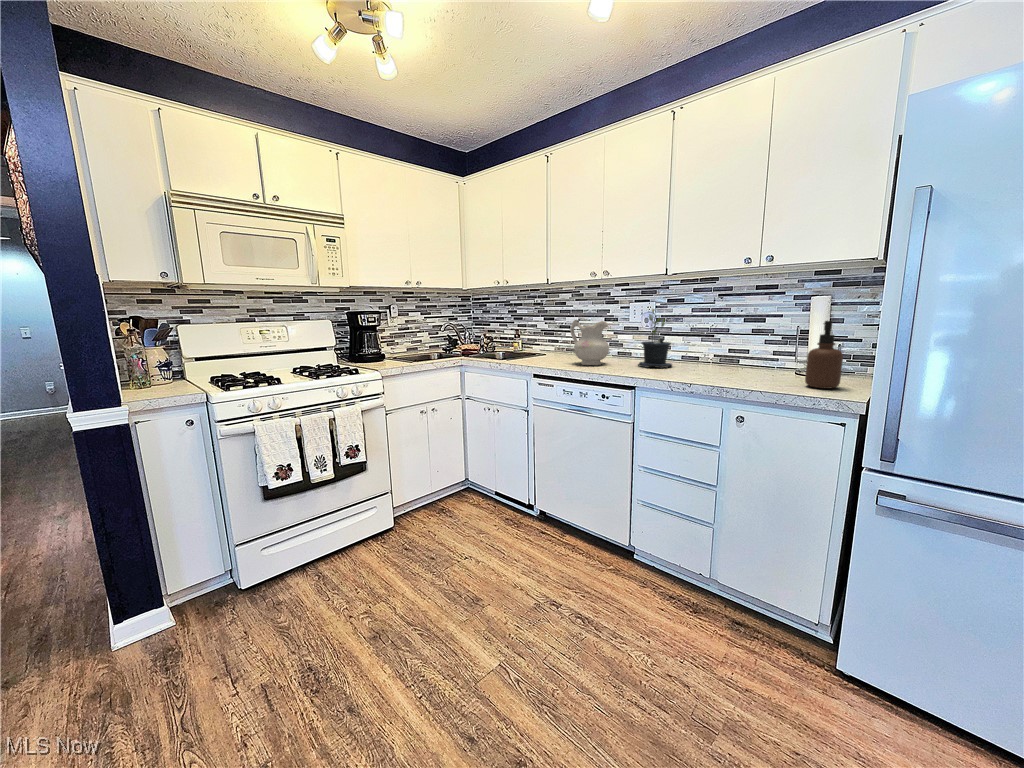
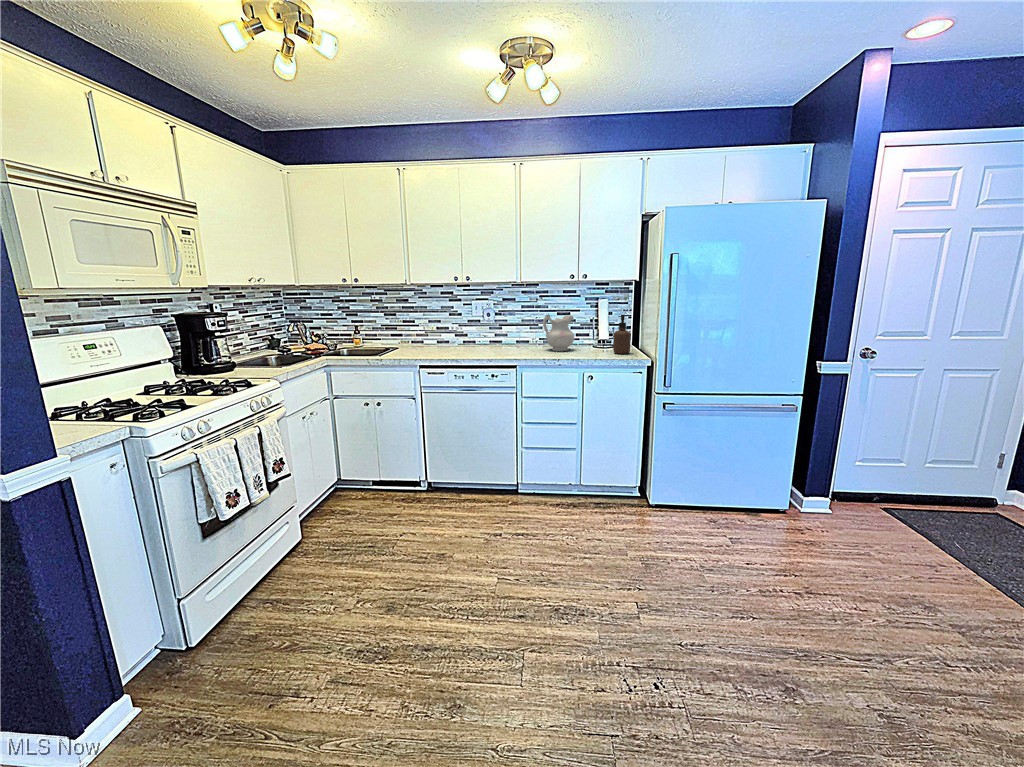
potted plant: present [638,309,672,368] -> none [499,307,524,351]
ceramic pitcher: present [571,320,609,365] -> present [543,315,574,351]

